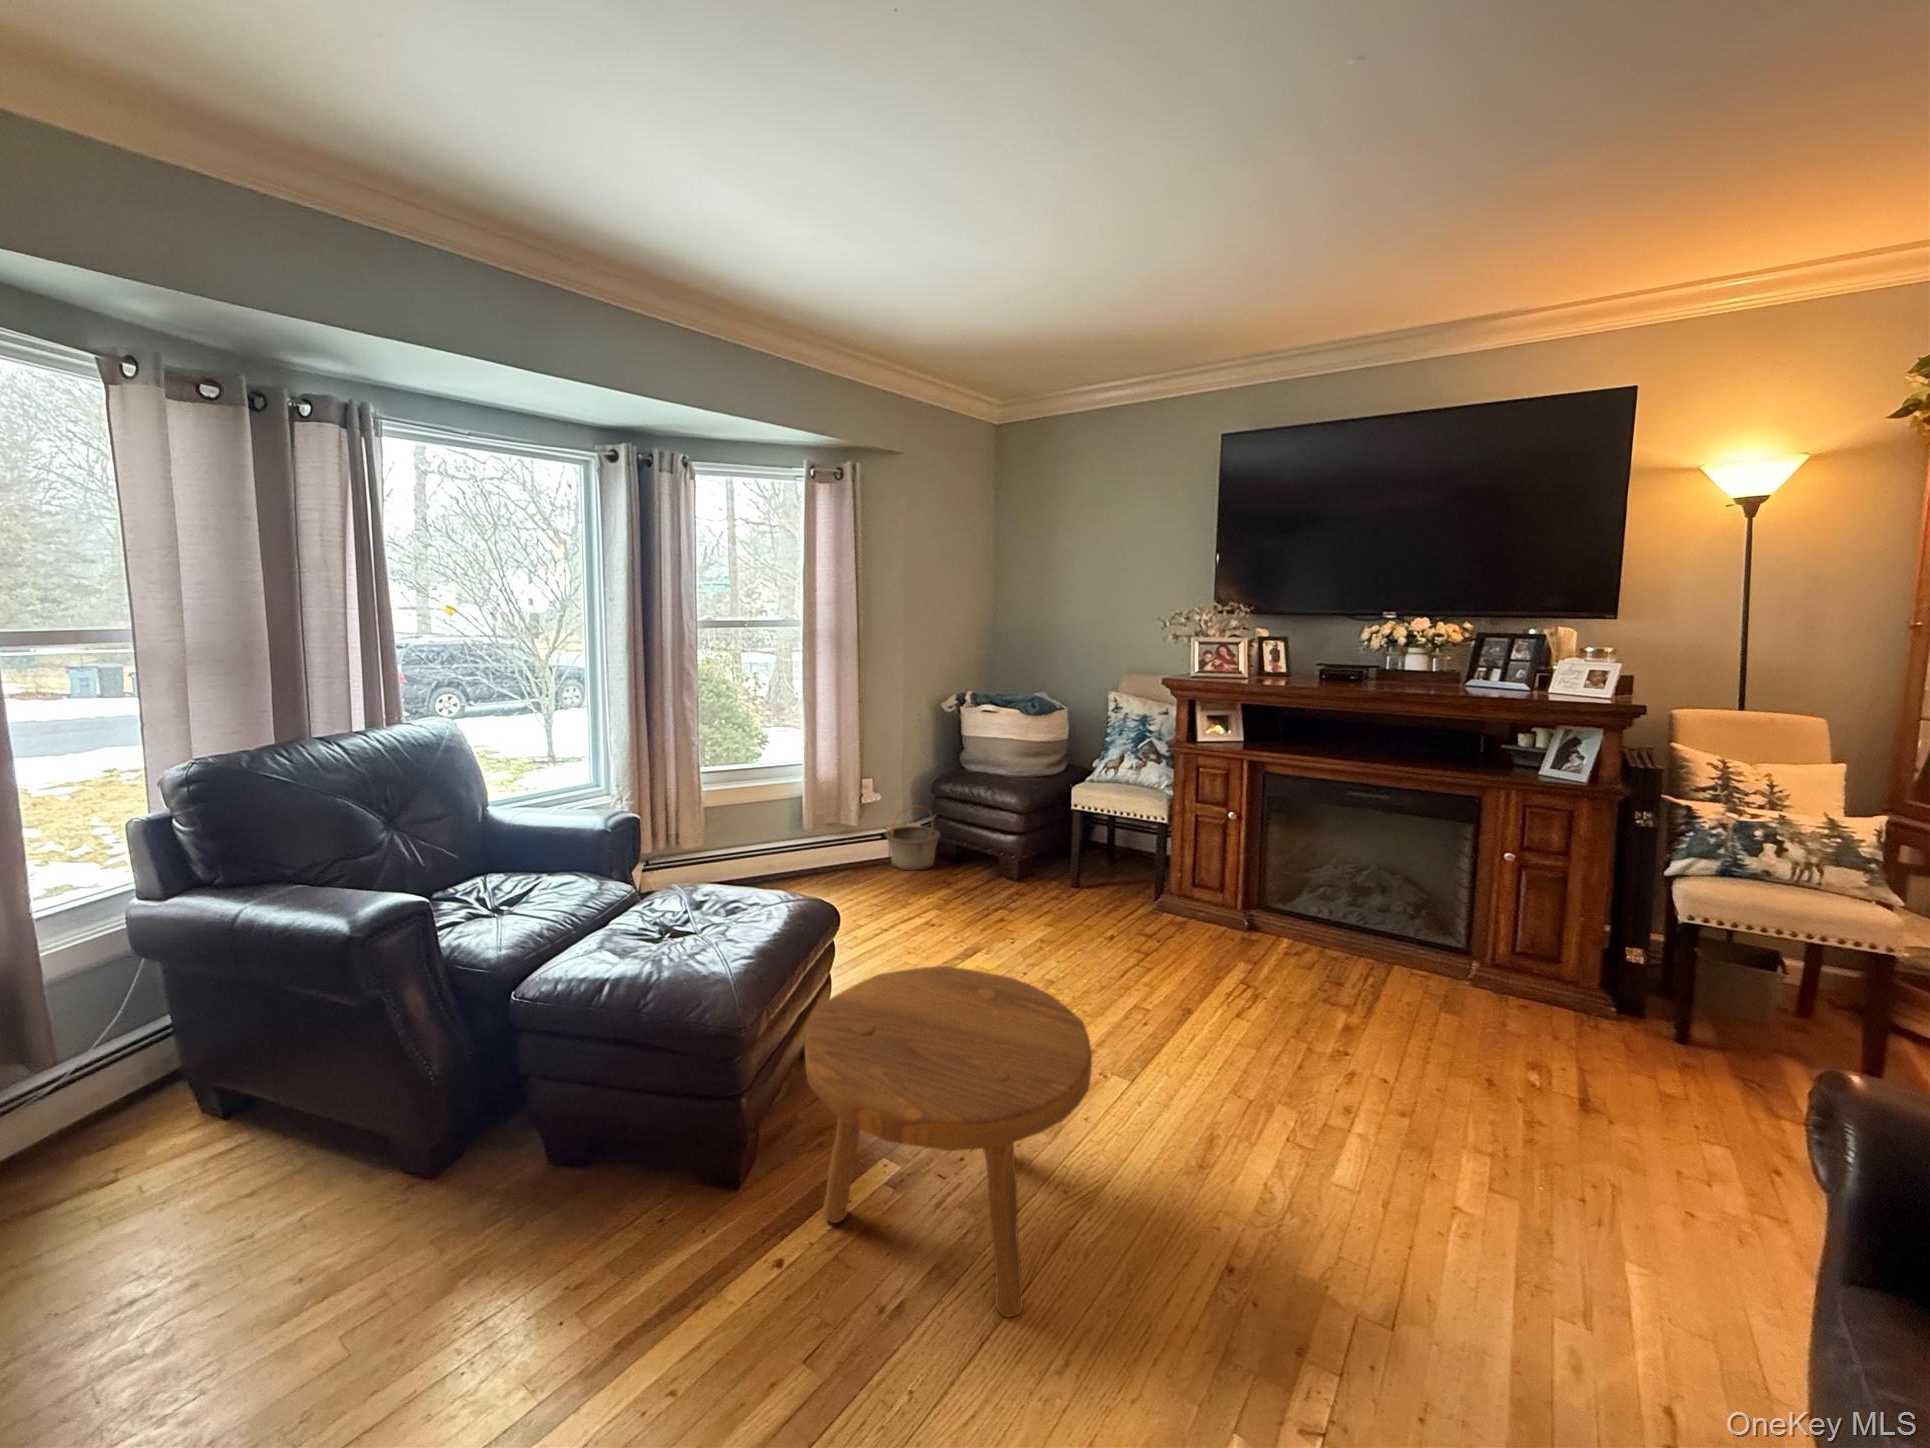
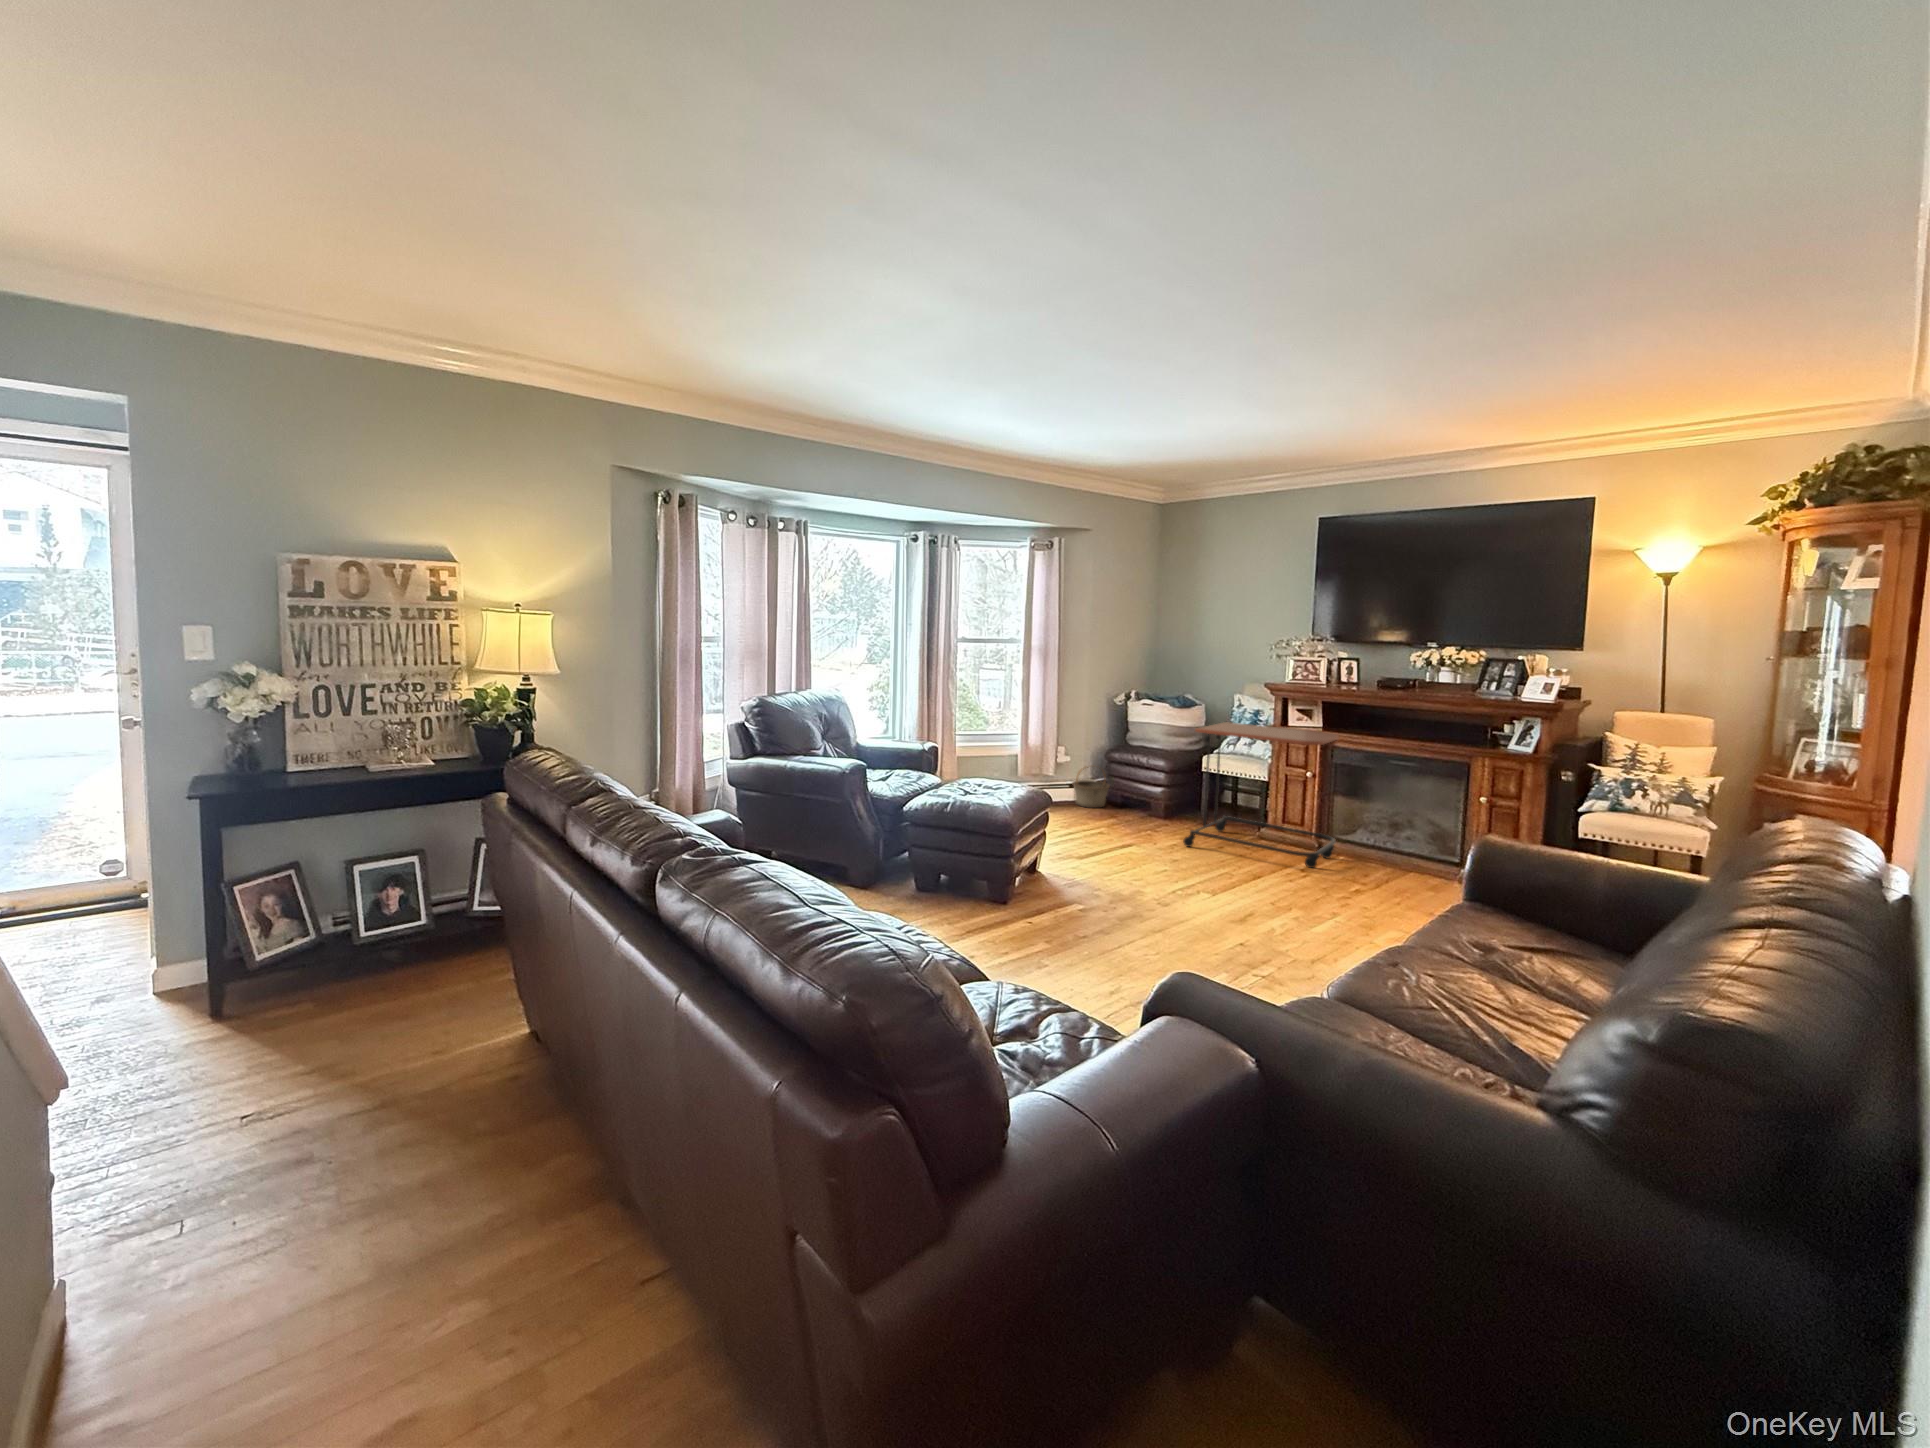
side table: none [1056,739,1281,976] -> present [1183,722,1339,868]
footstool: present [805,966,1092,1317] -> none [1046,813,1181,942]

